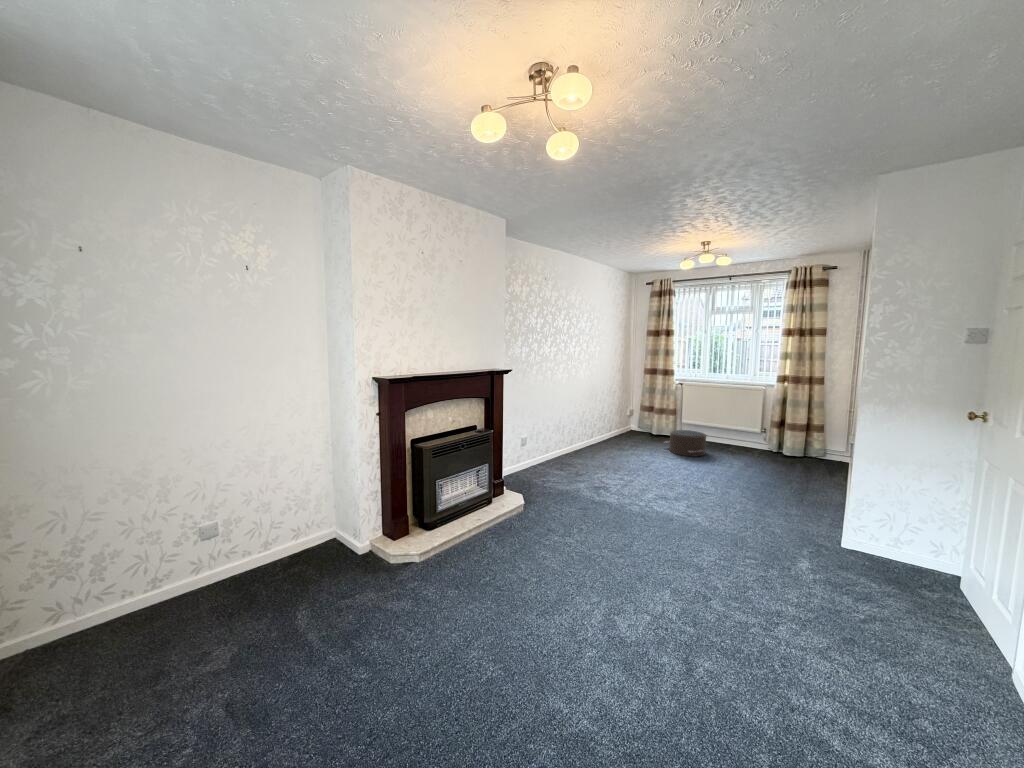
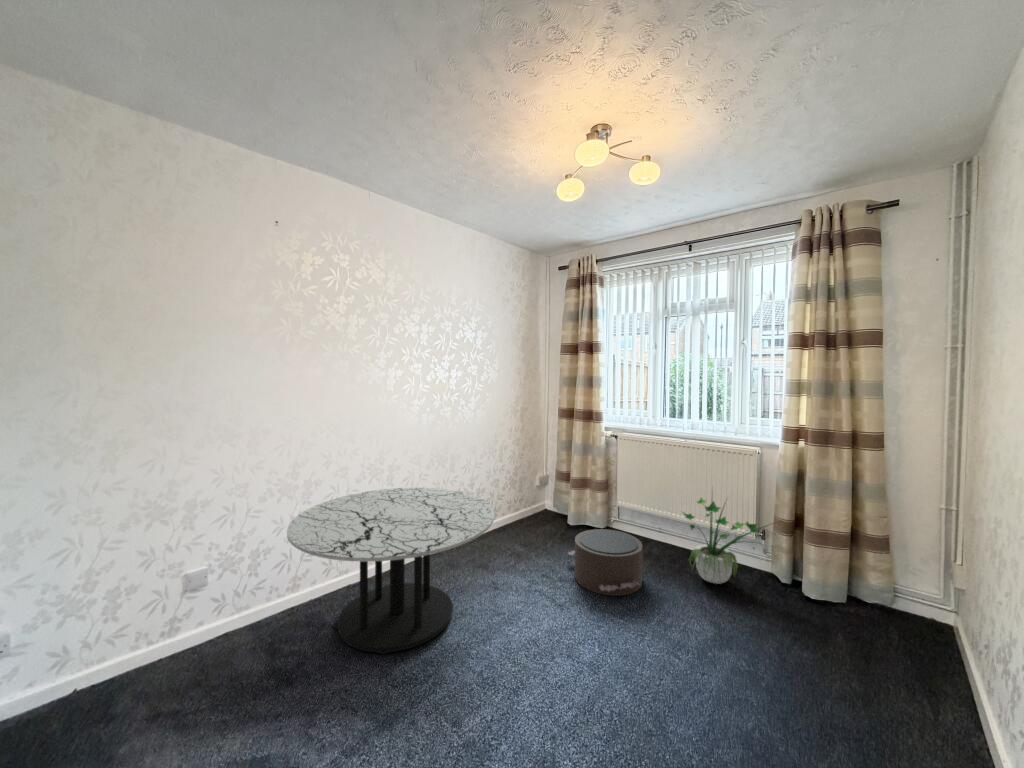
potted plant: none [723,404,779,453] -> present [683,498,774,584]
coffee table: none [557,408,649,470] -> present [287,488,494,654]

